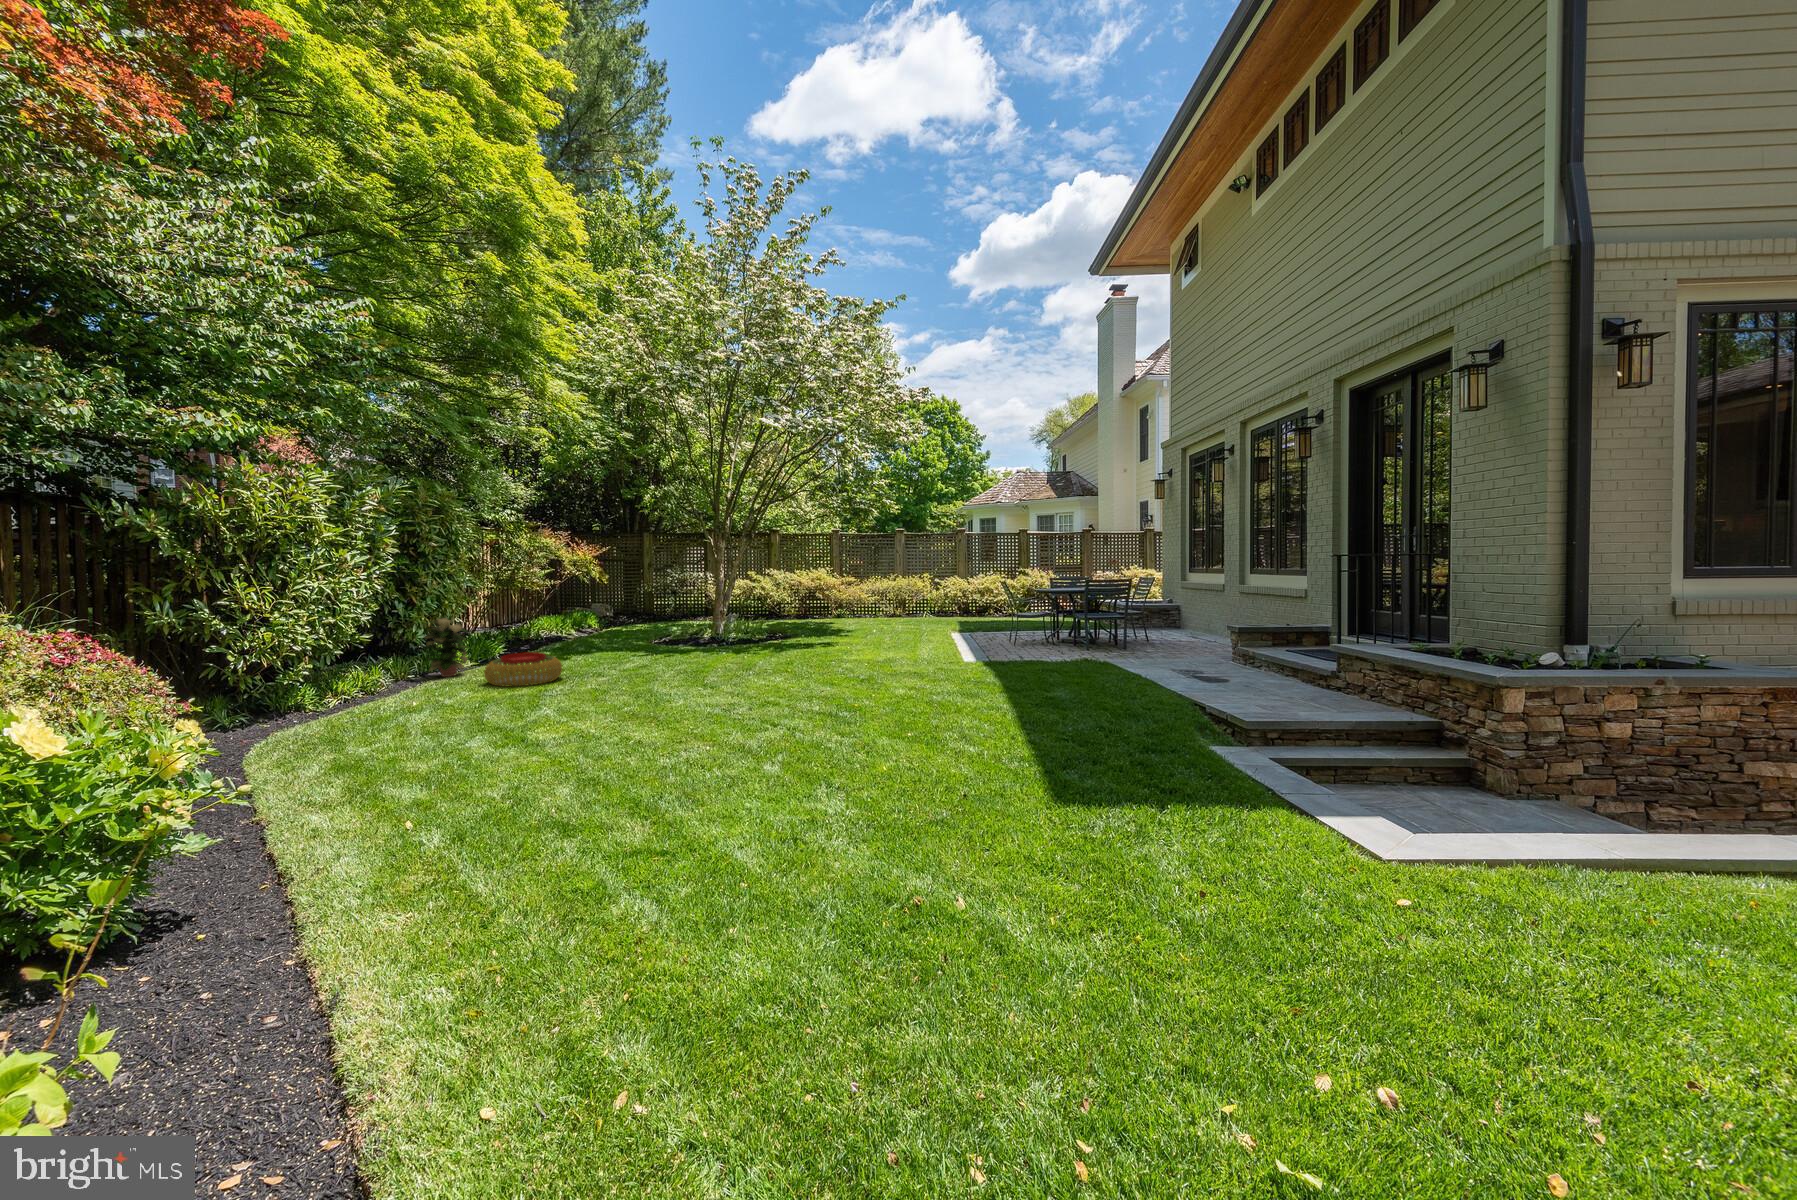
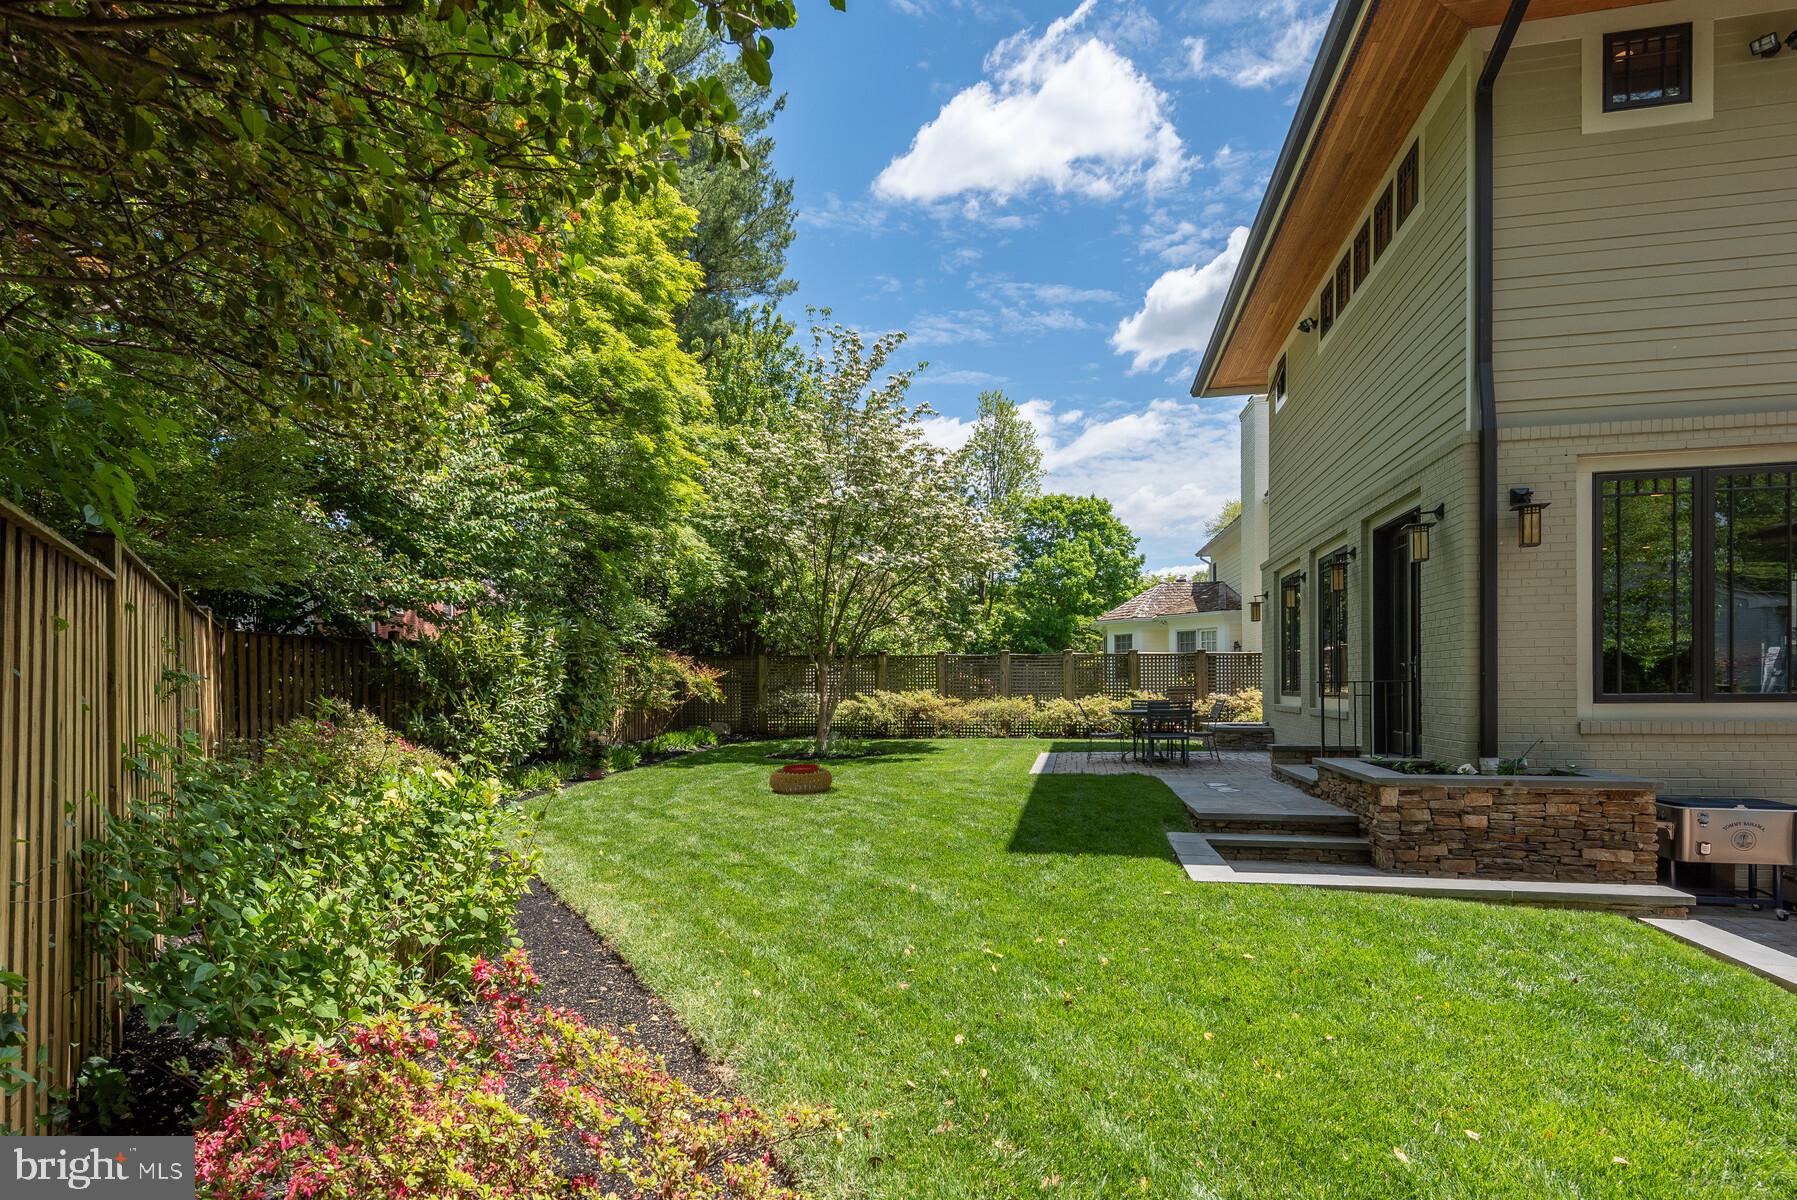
pouf: present [484,652,563,686] -> present [769,764,832,794]

